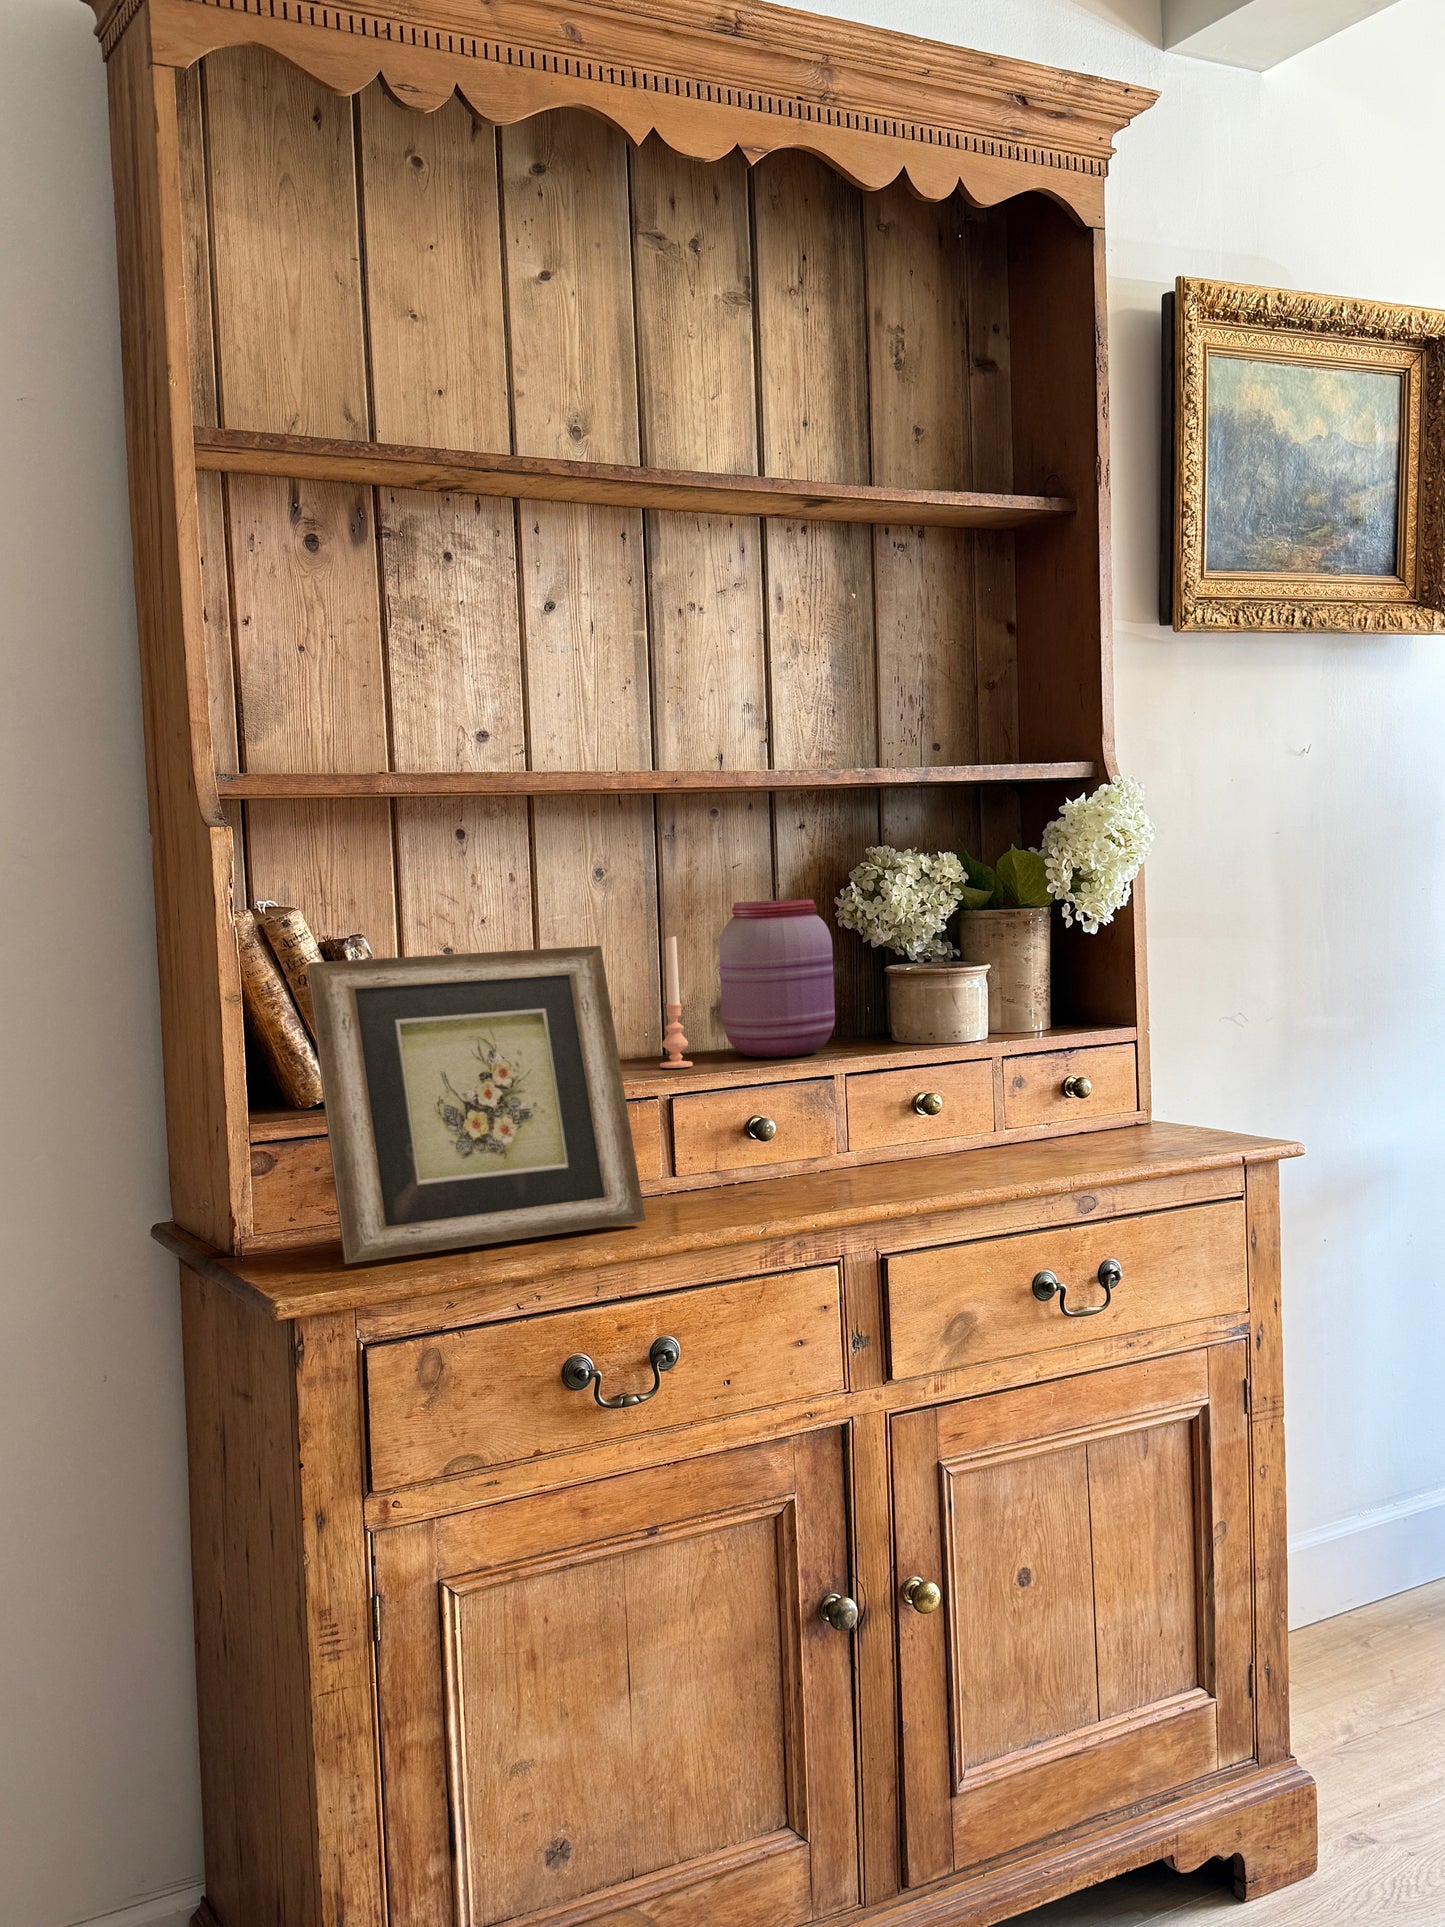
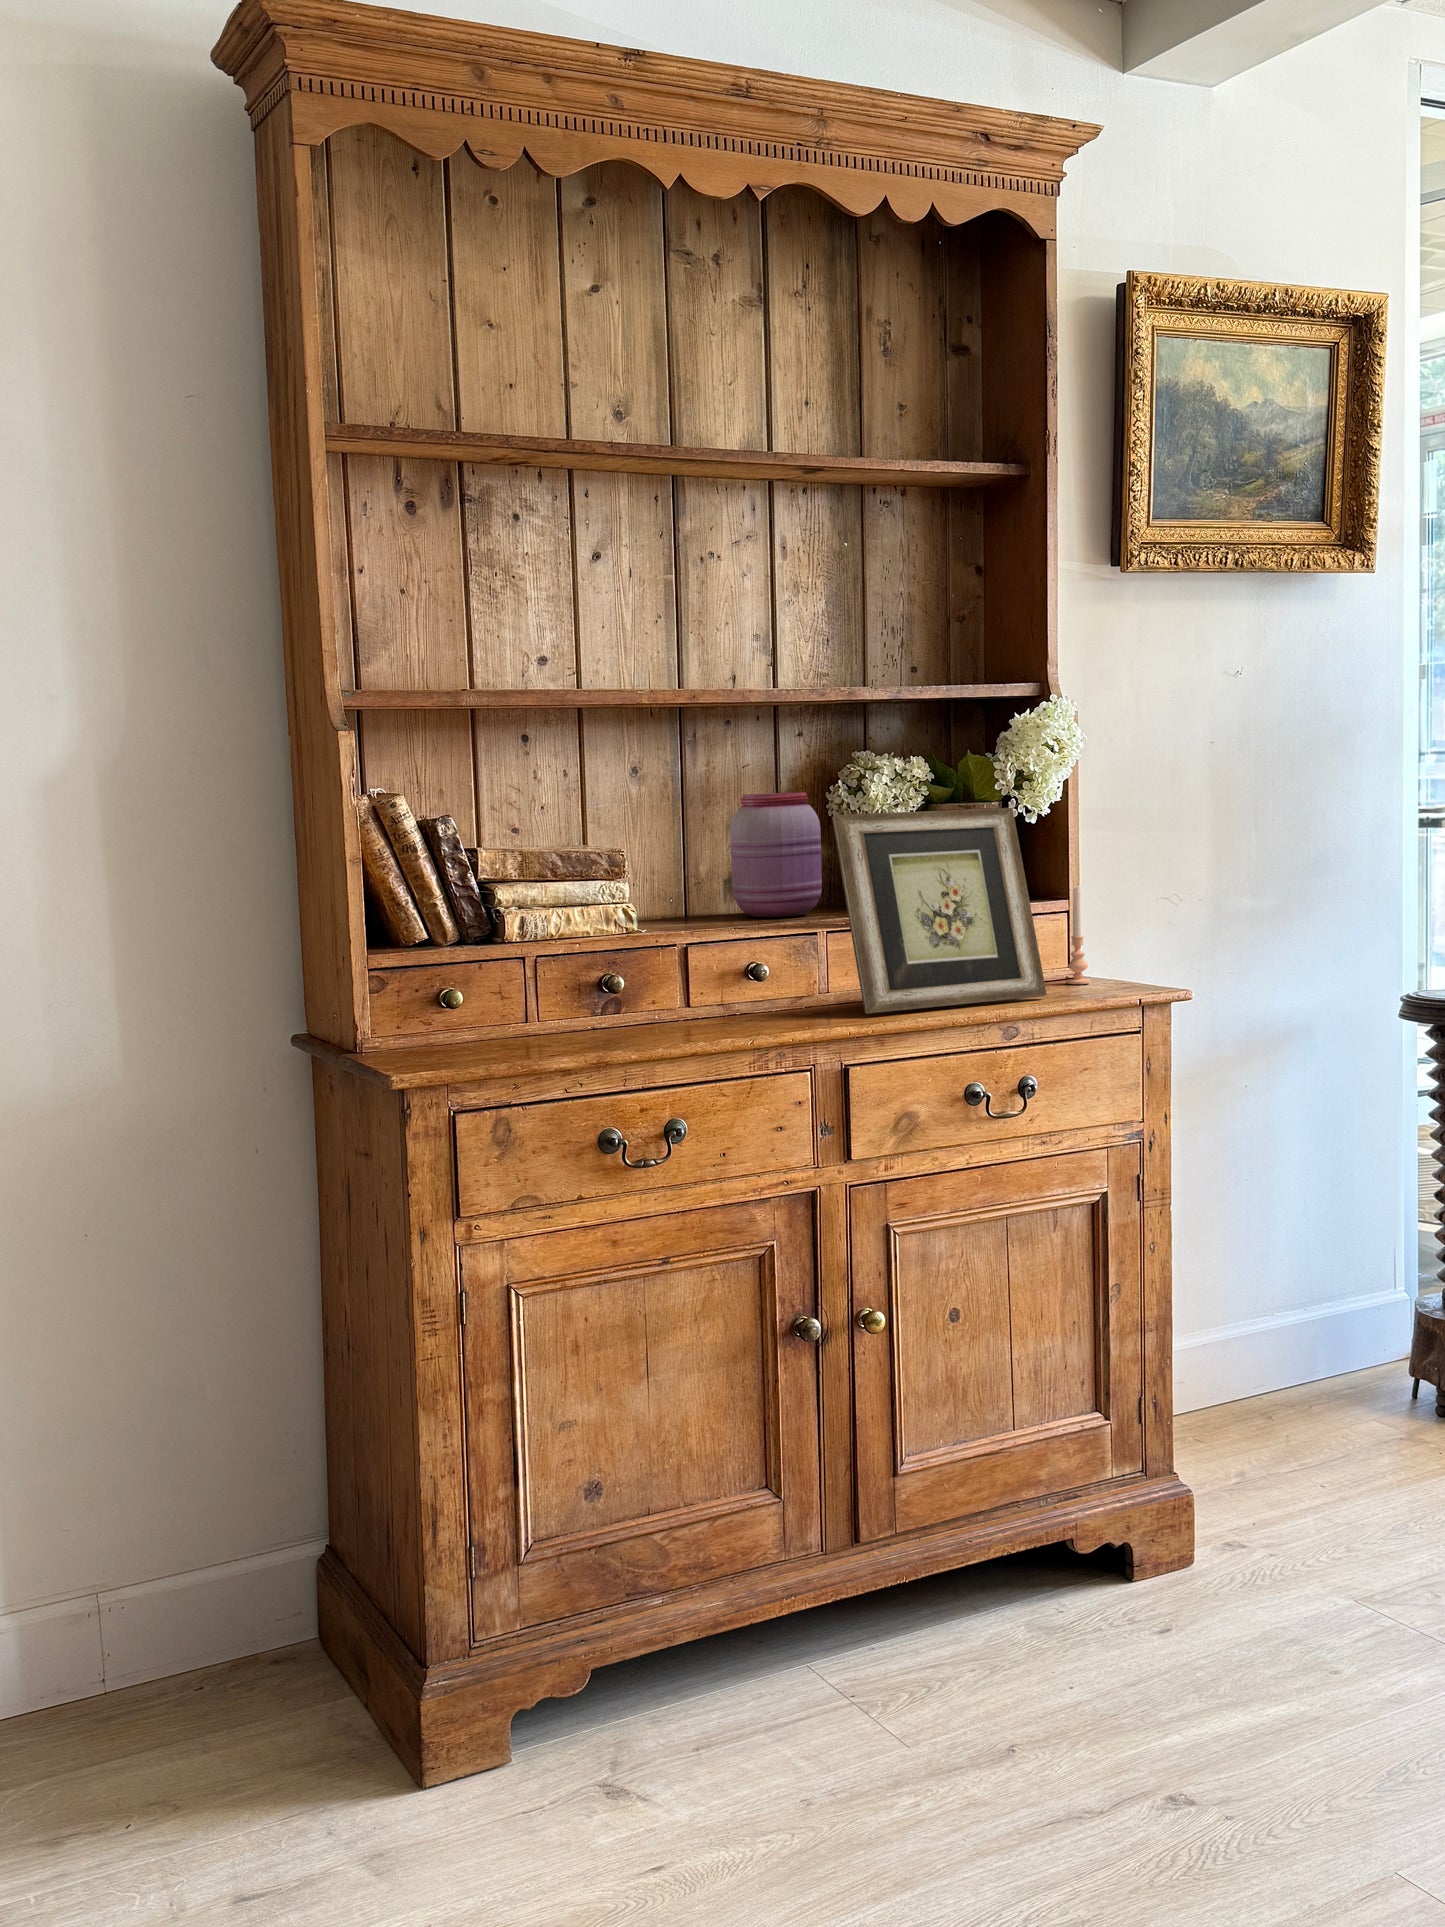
candle: present [660,936,693,1068] -> present [1066,885,1091,984]
picture frame: present [307,946,645,1264] -> present [832,808,1047,1014]

